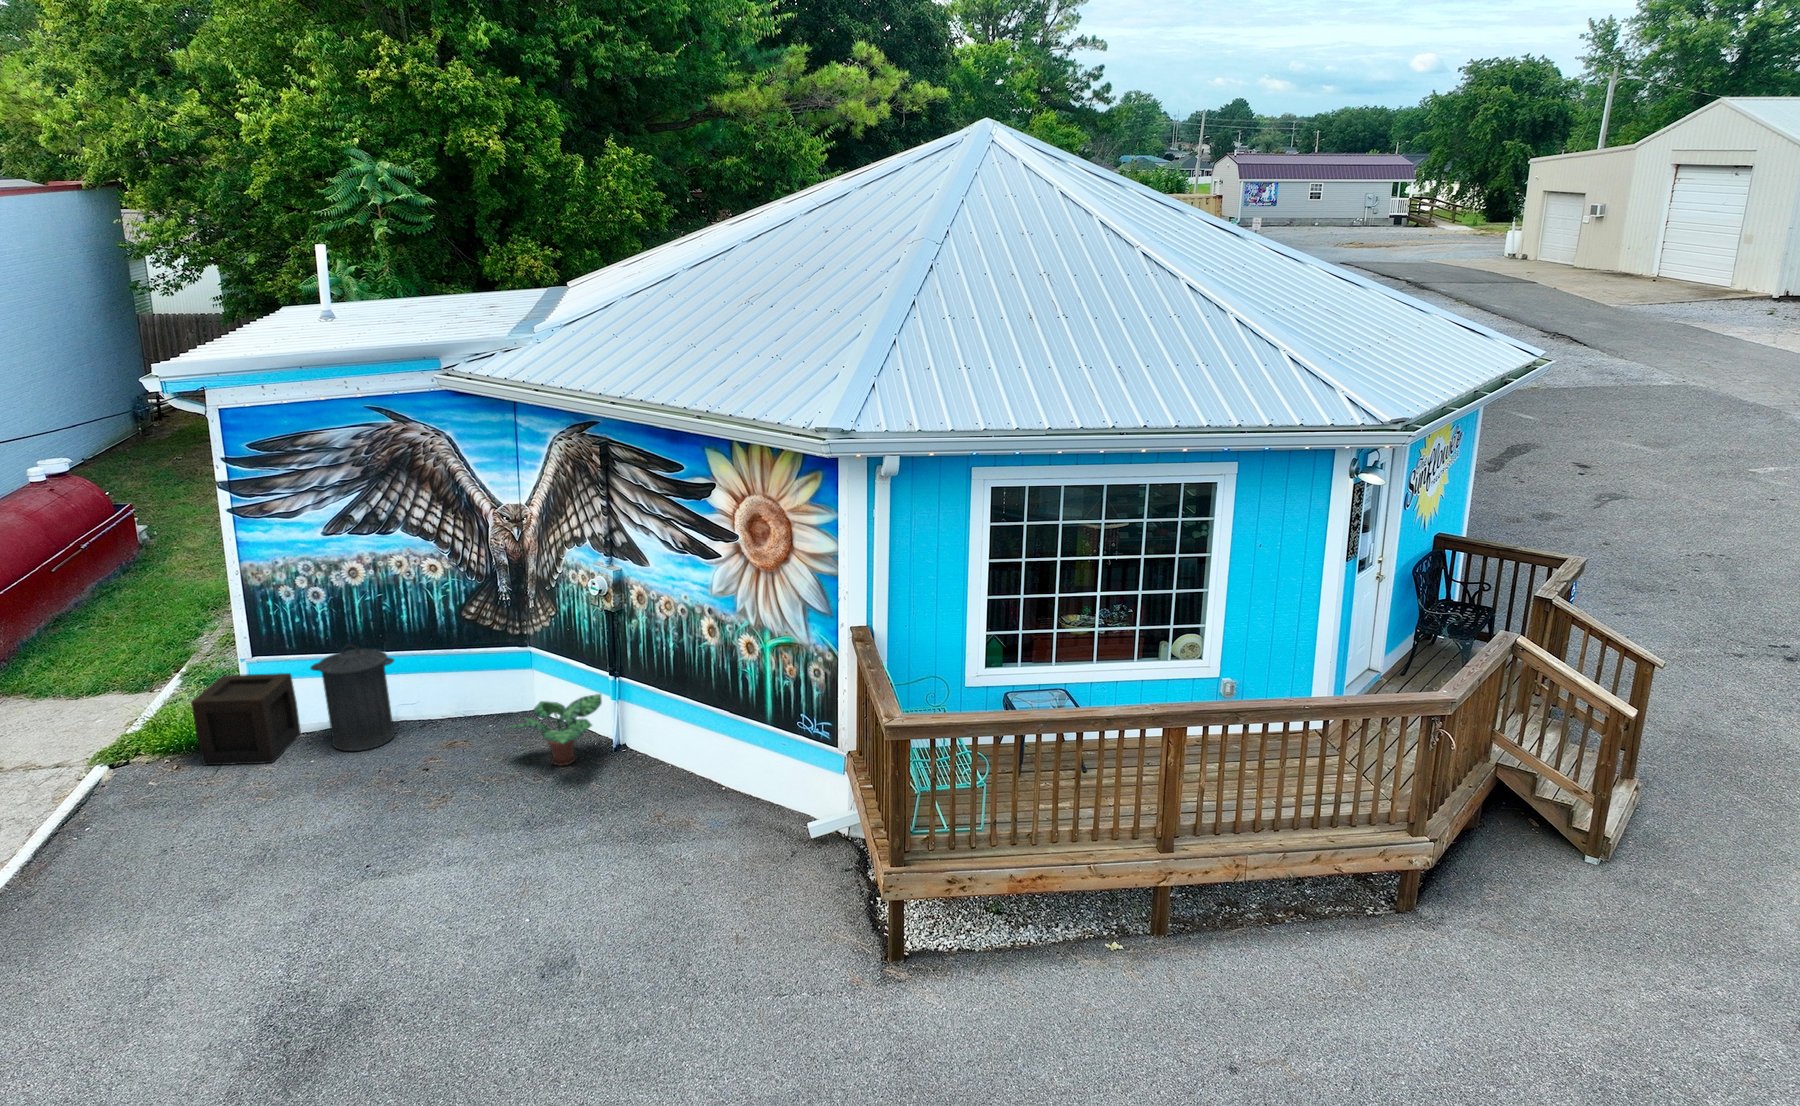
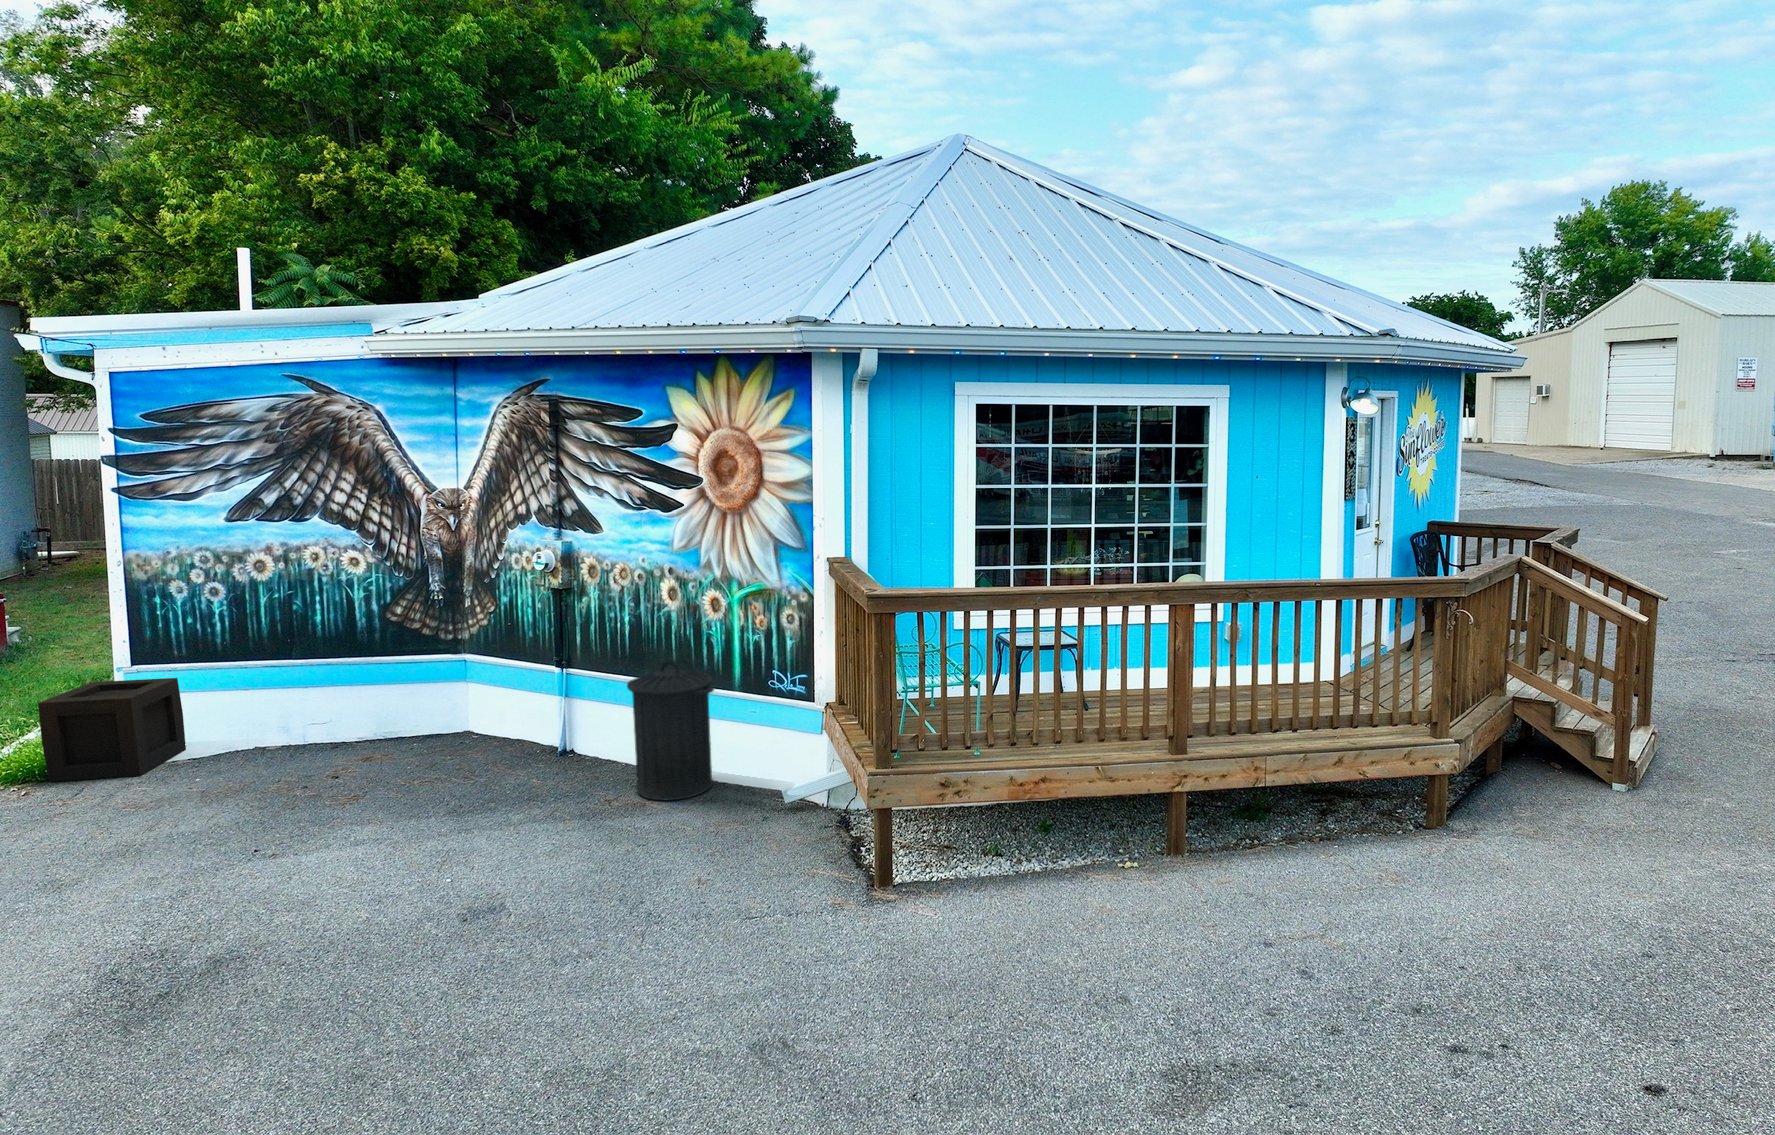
trash can: present [311,645,395,751] -> present [627,660,714,801]
potted plant: present [507,694,602,766] -> none [422,685,542,762]

